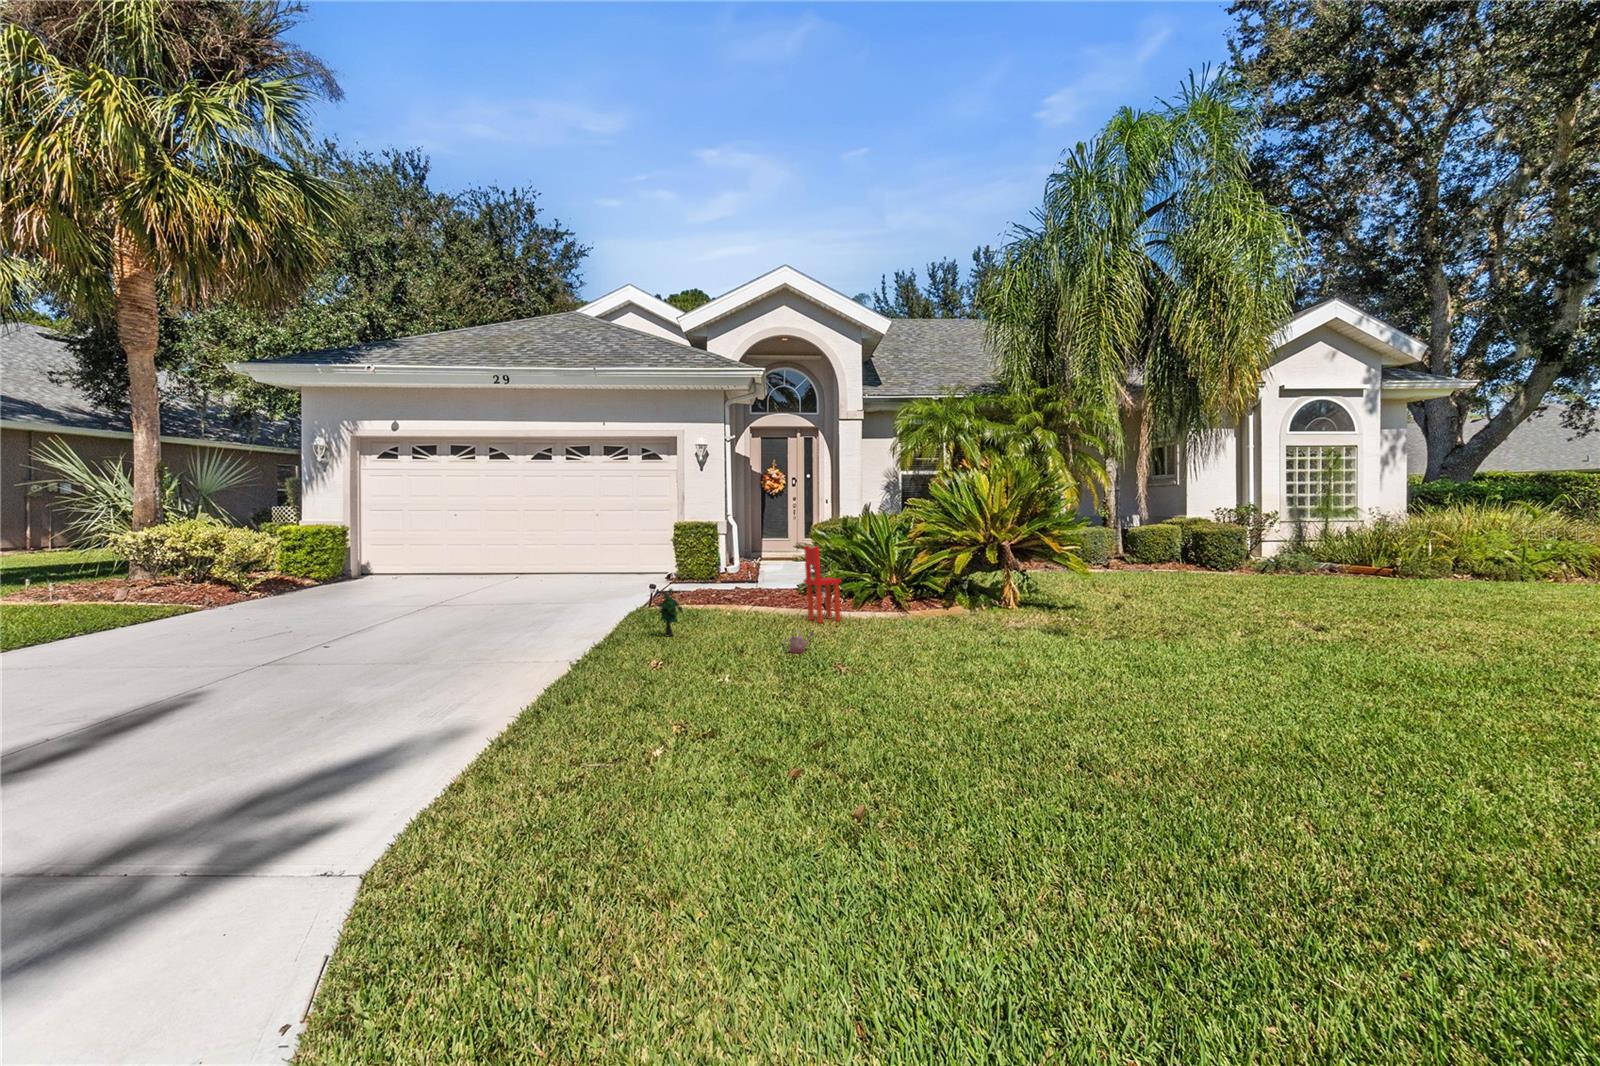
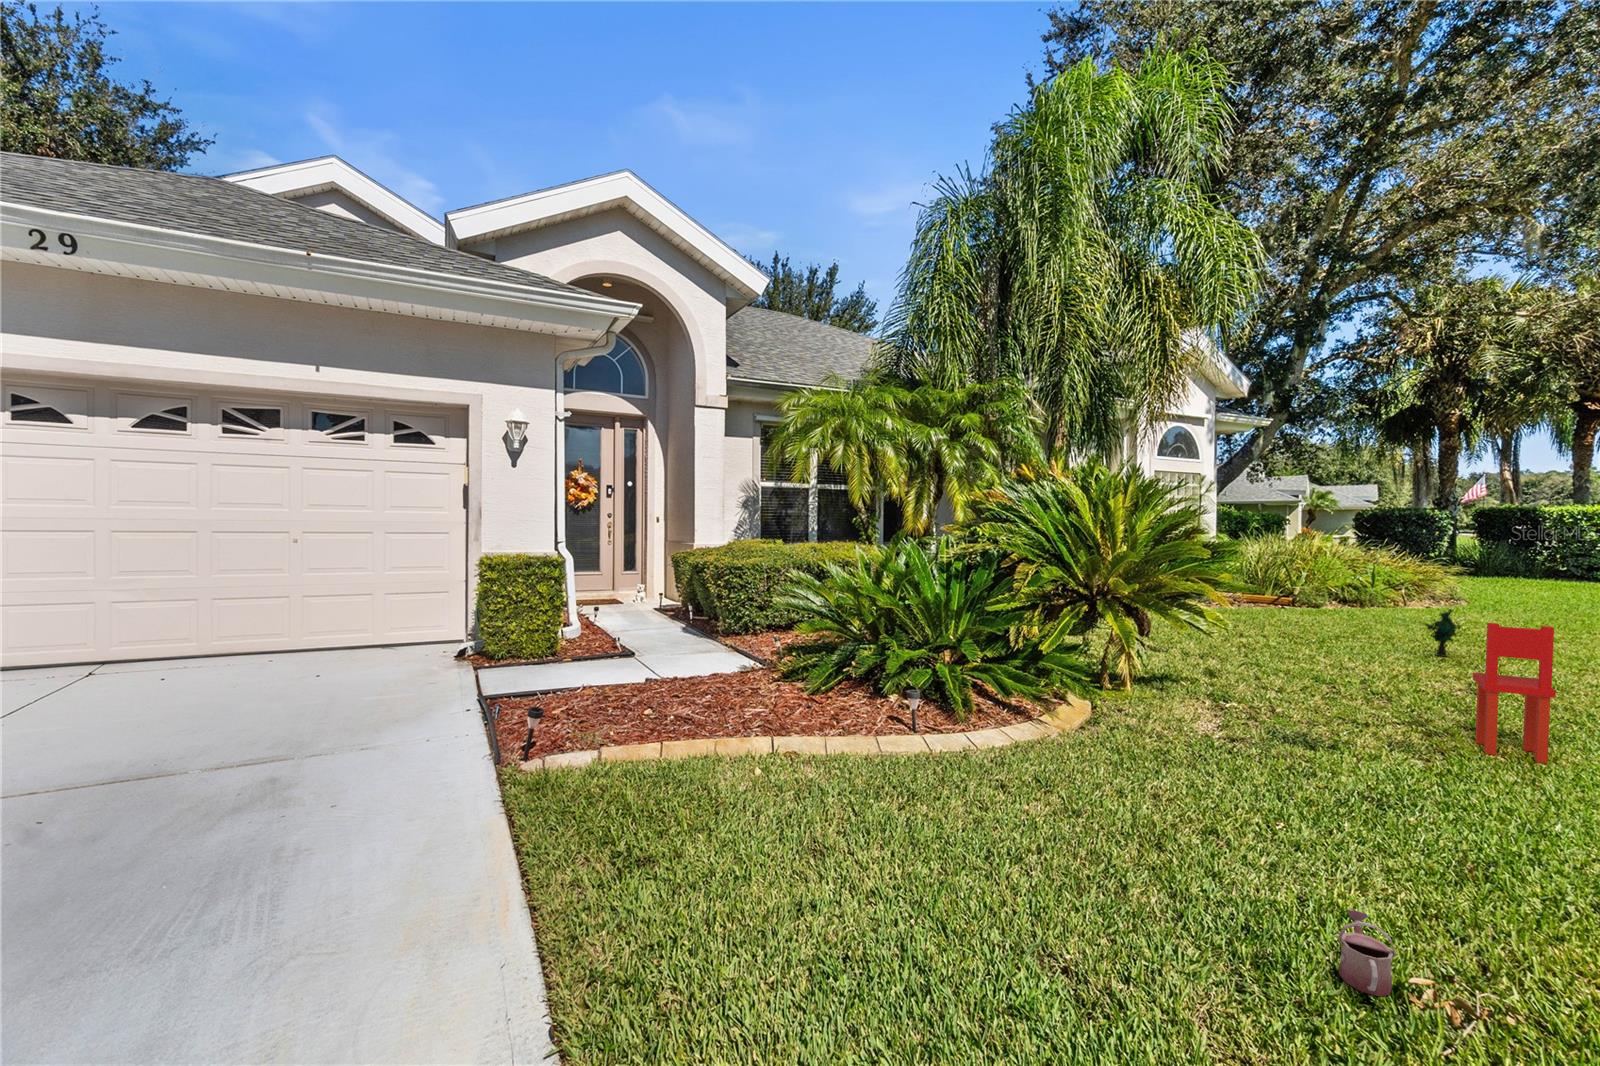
chair: present [804,546,841,623] -> present [1473,623,1556,763]
decorative plant: present [658,588,682,636] -> present [1425,609,1461,657]

